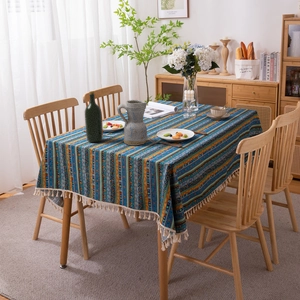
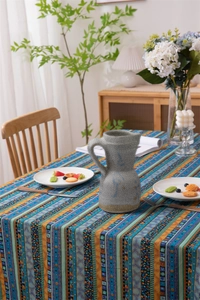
wine bottle: present [85,91,103,142] -> none [24,118,58,211]

